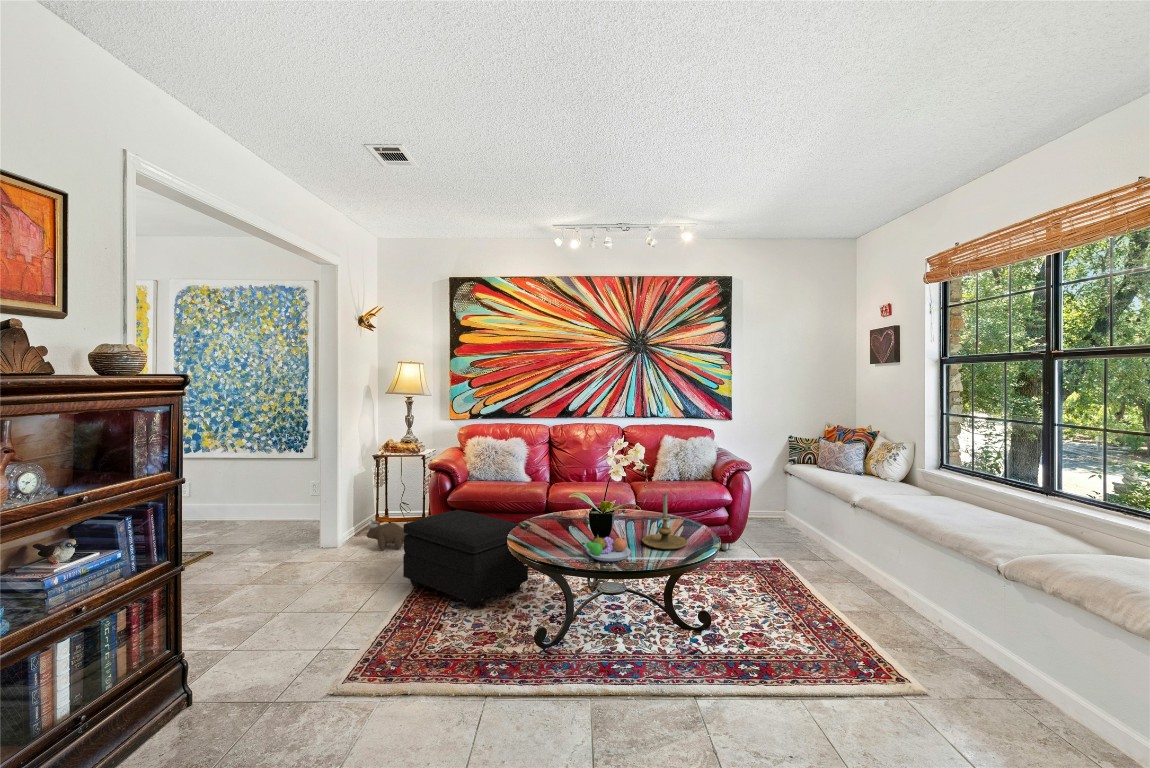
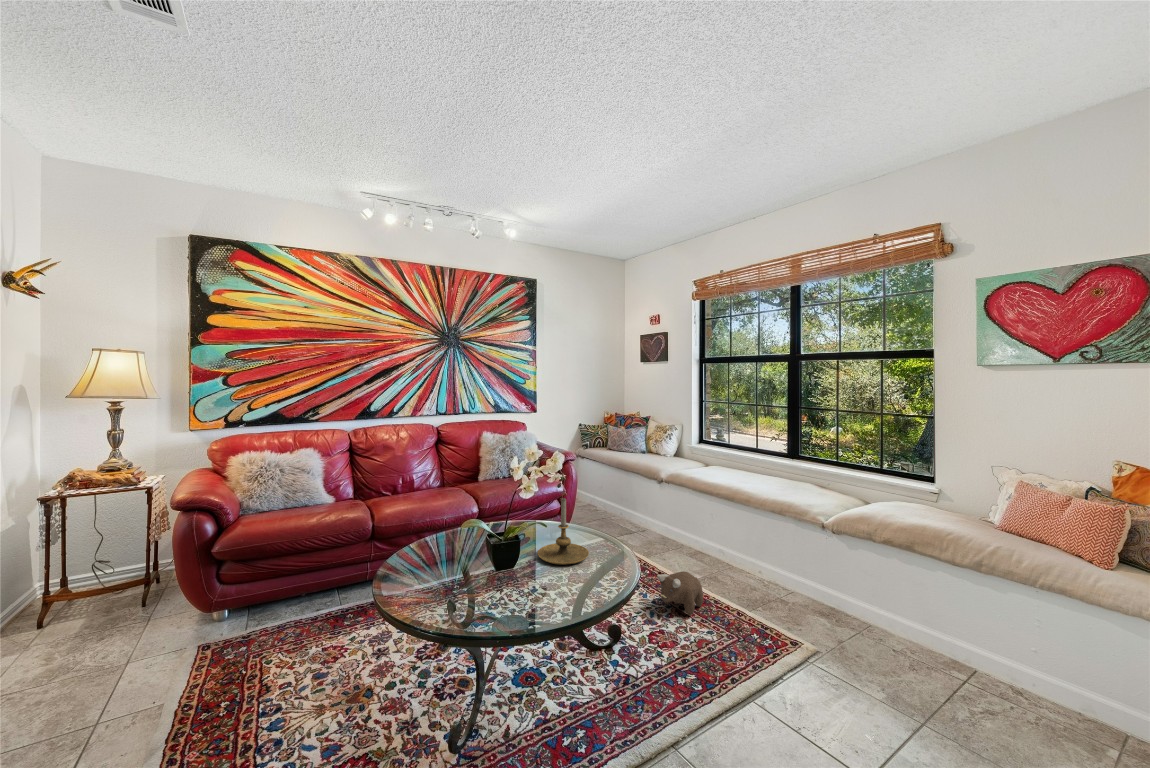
footstool: present [403,510,528,610] -> none [143,563,375,723]
plush toy: present [365,520,407,551] -> present [657,571,703,616]
fruit bowl: present [582,534,631,561] -> none [491,563,550,601]

